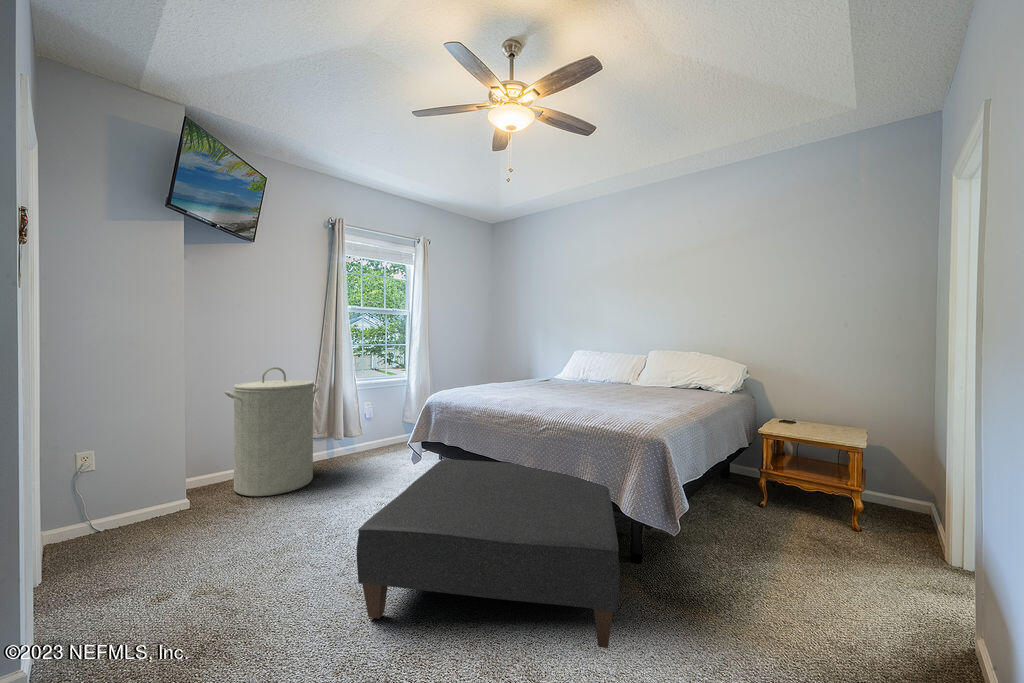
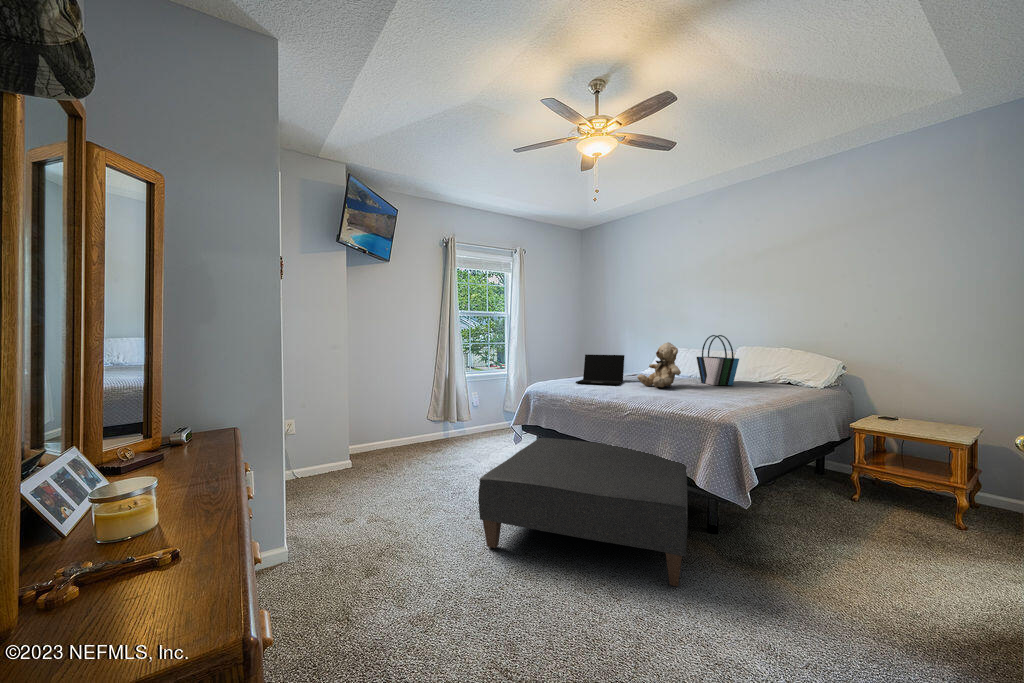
tote bag: none [611,338,655,392] -> present [697,335,739,385]
teddy bear: none [552,346,598,397] -> present [637,342,681,388]
laptop: none [484,359,538,394] -> present [576,355,624,385]
laundry hamper: present [225,367,319,496] -> none [372,361,439,462]

